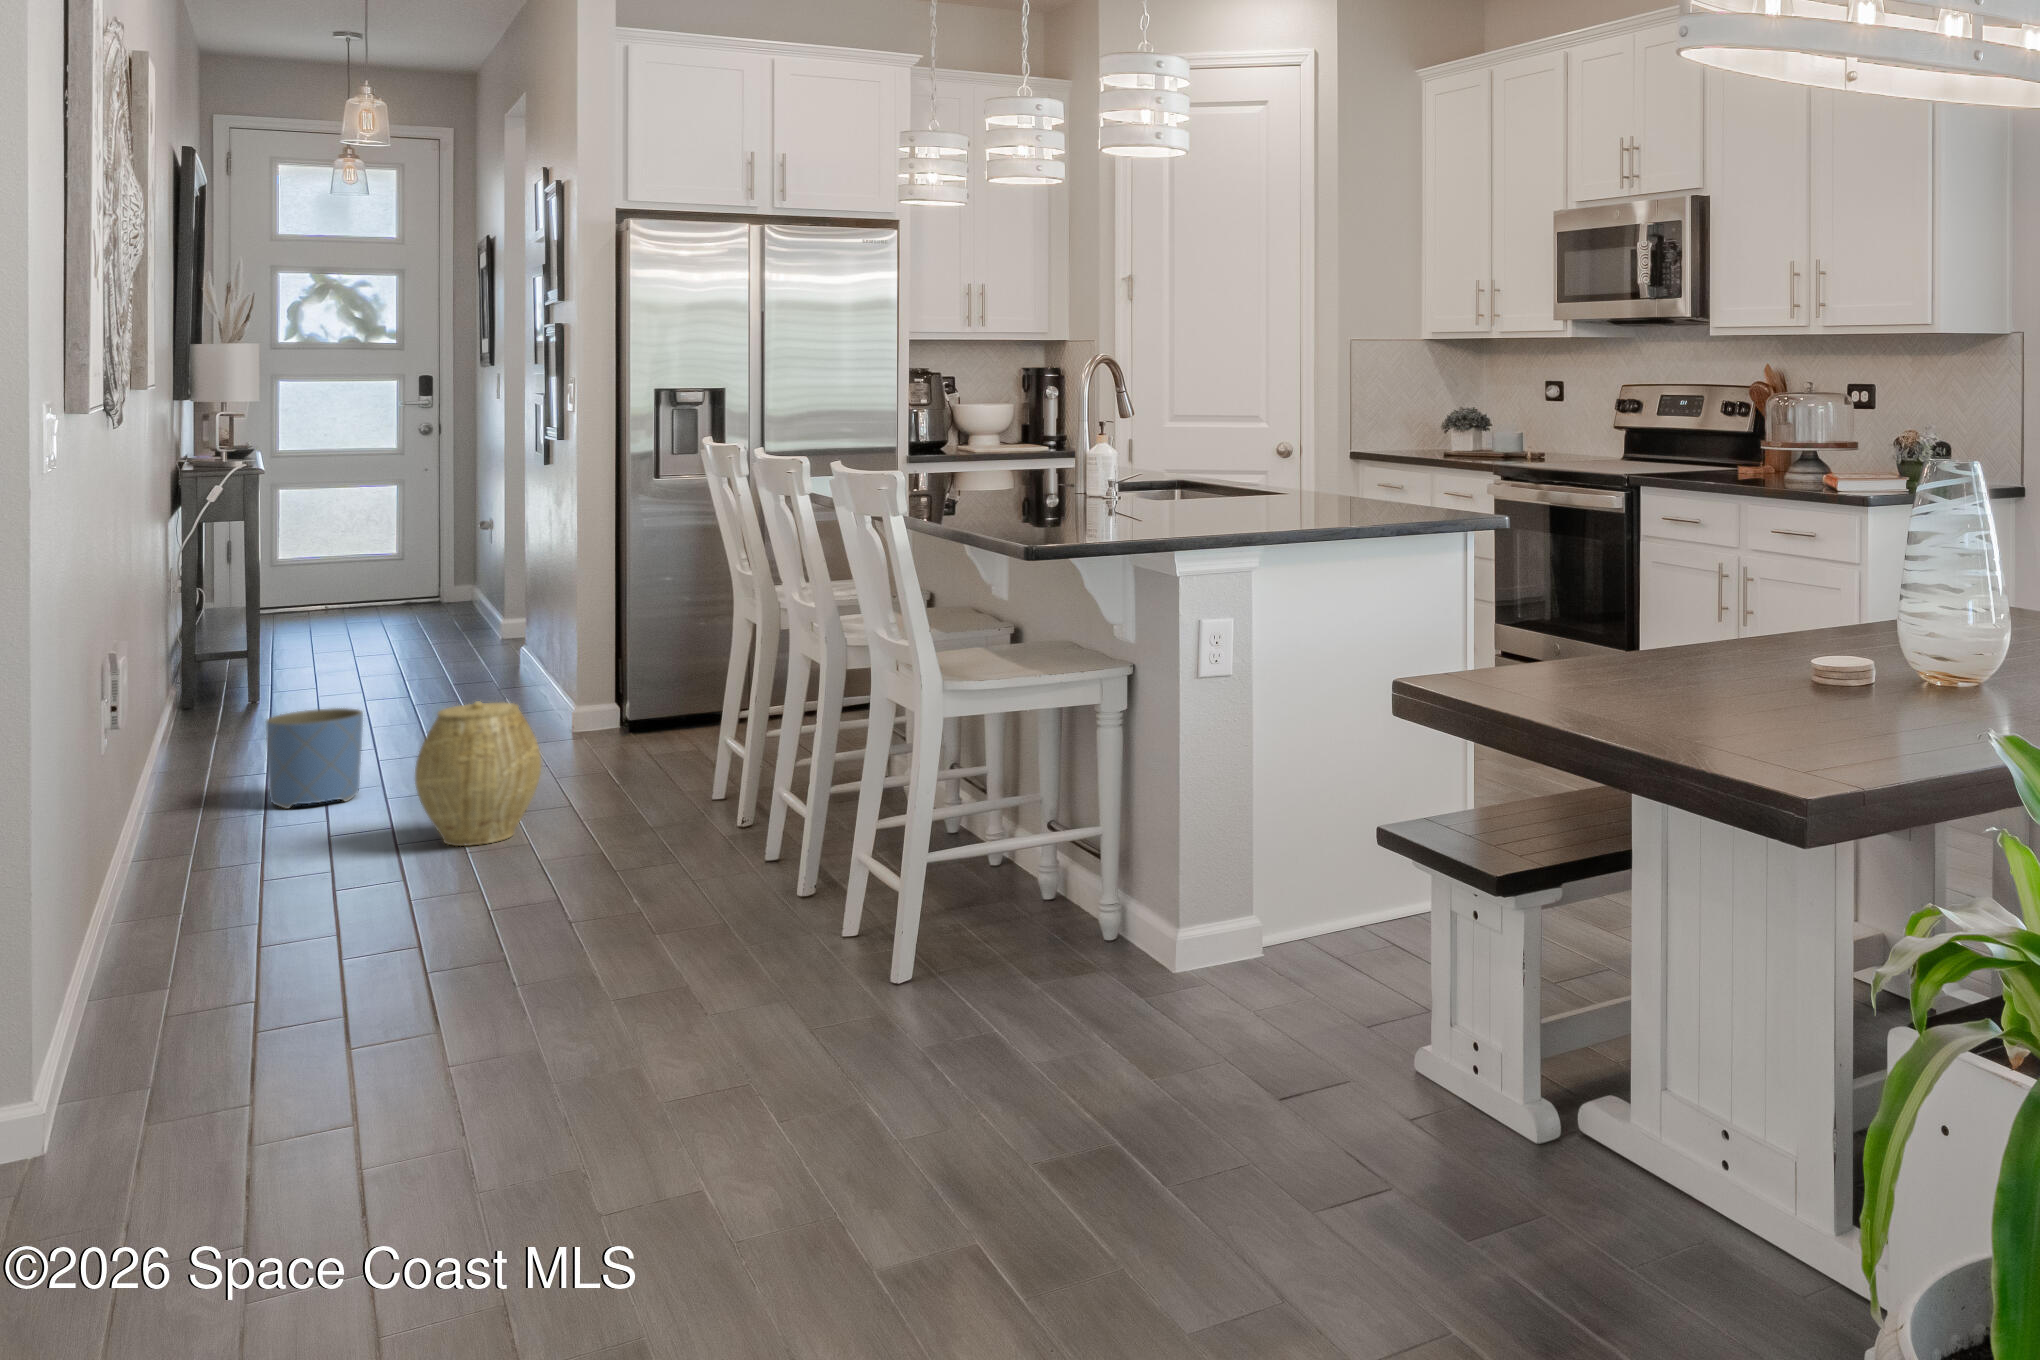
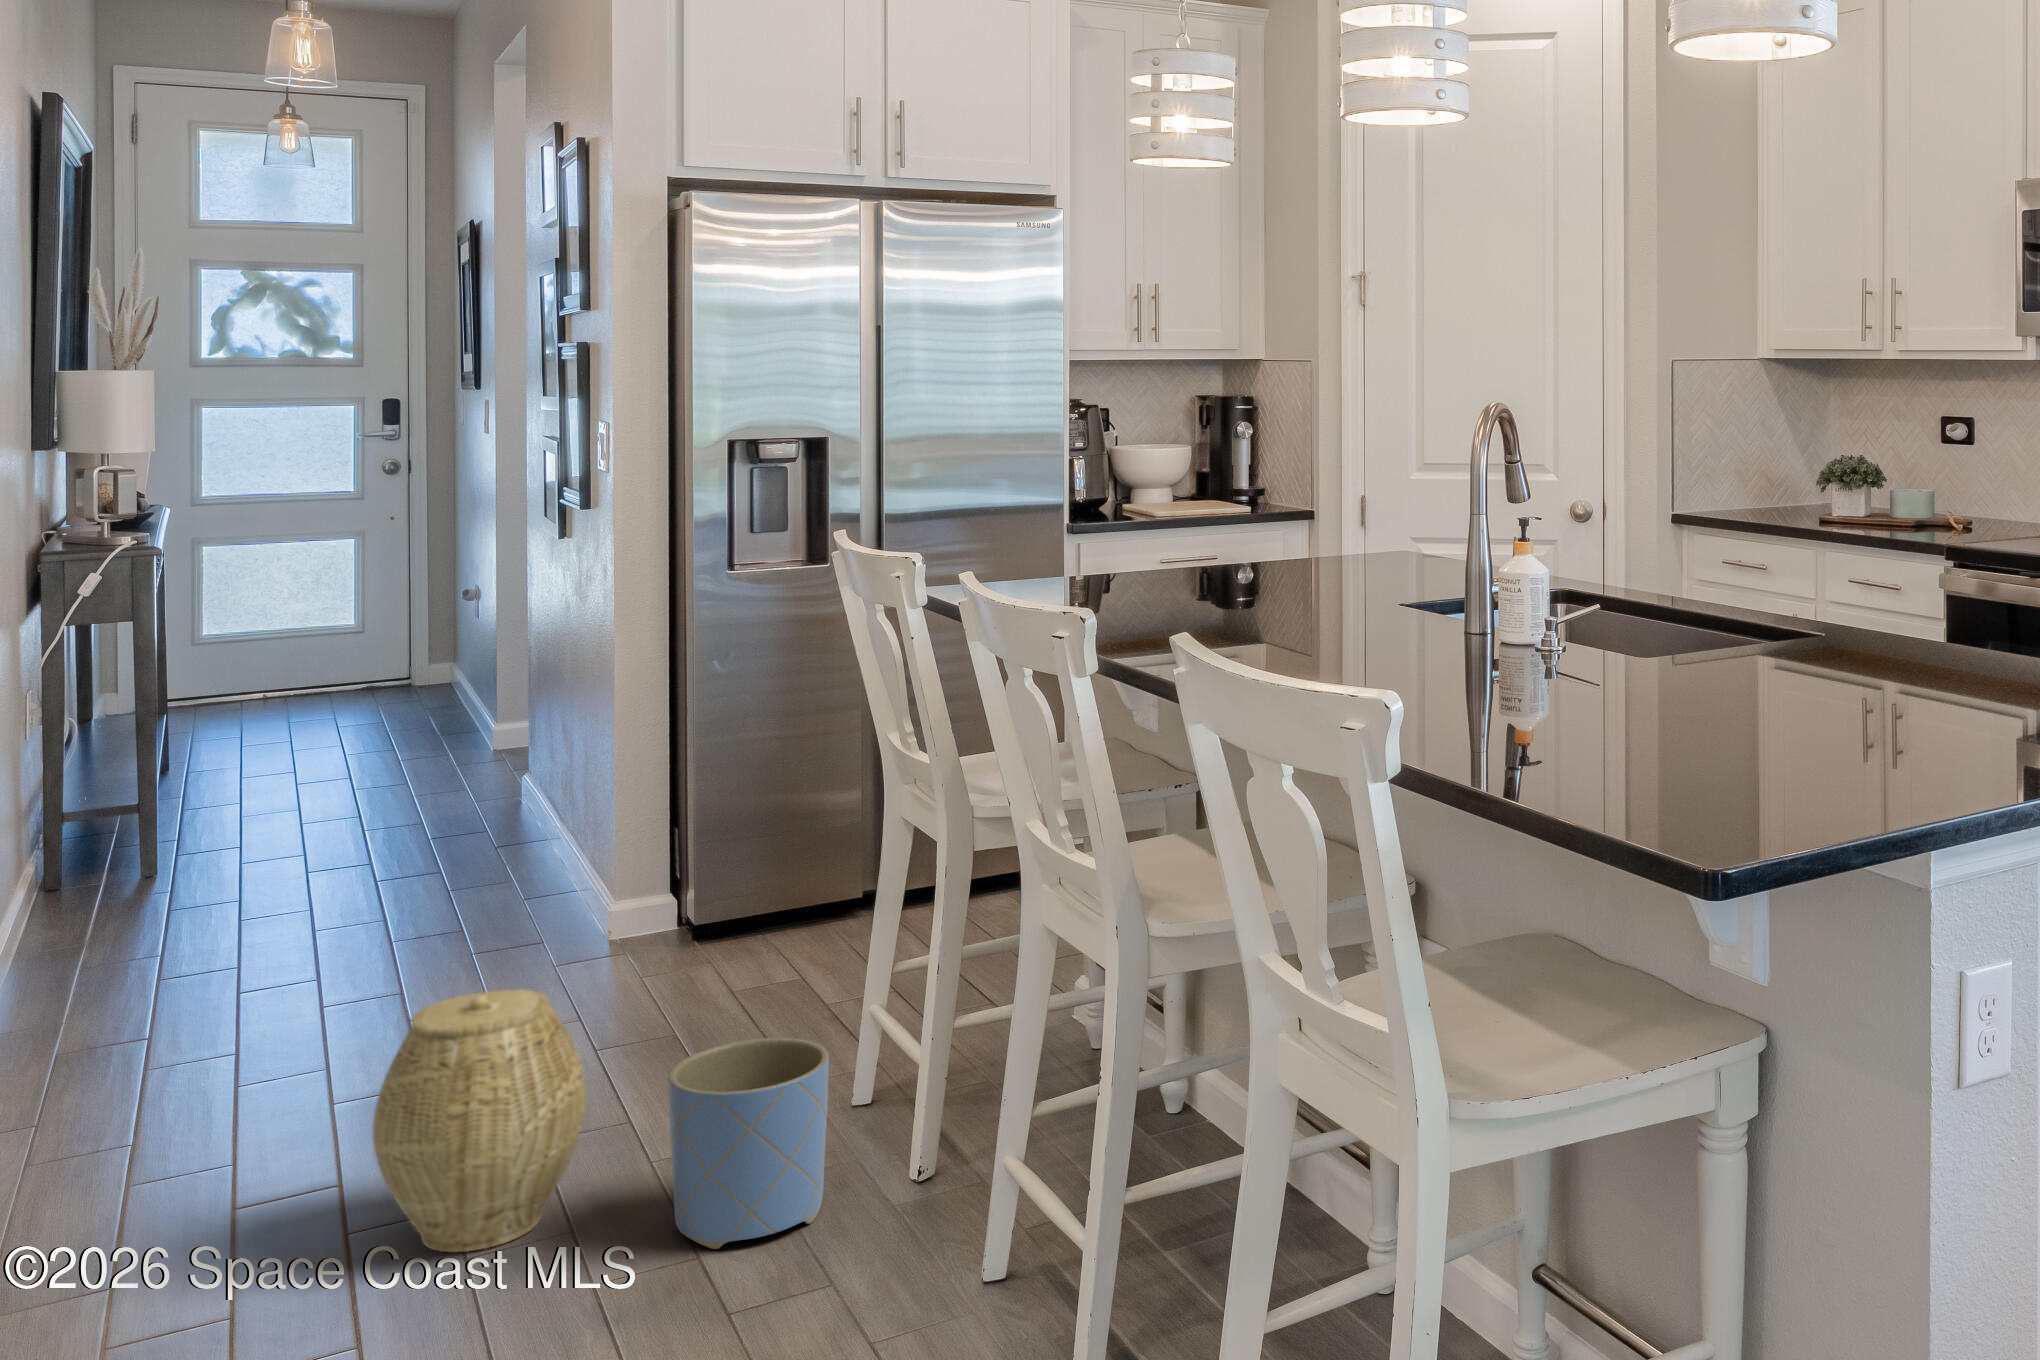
planter: present [266,708,363,809] -> present [668,1038,829,1249]

